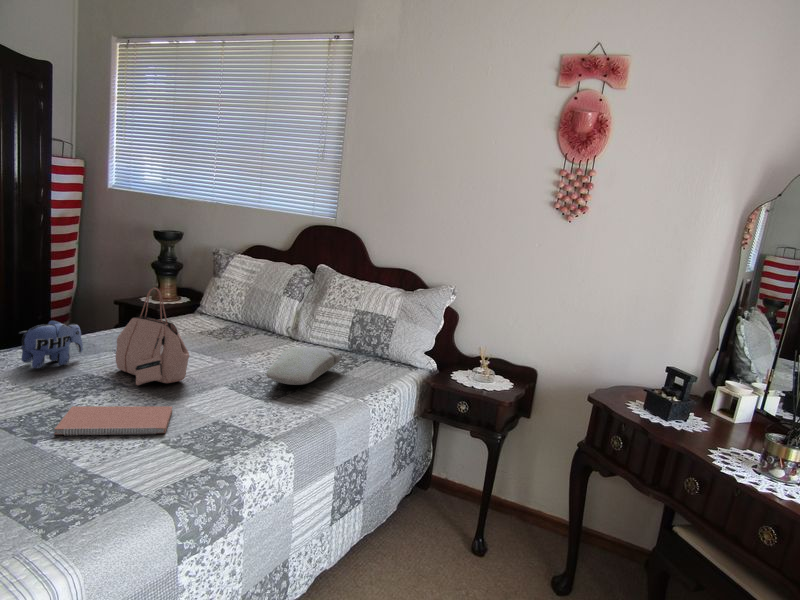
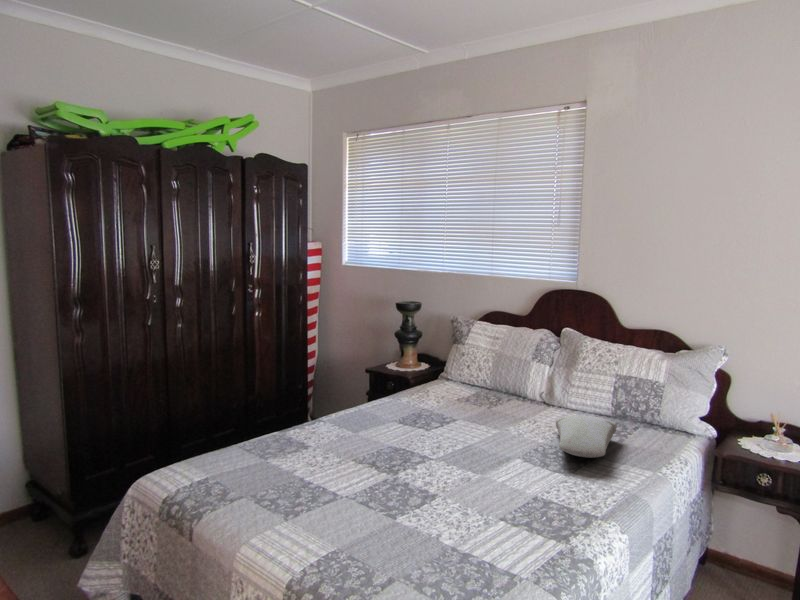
handbag: present [116,288,189,385] -> none [409,365,486,458]
plush toy: present [19,320,83,369] -> none [332,396,377,441]
notebook: present [55,406,172,435] -> none [403,481,498,511]

